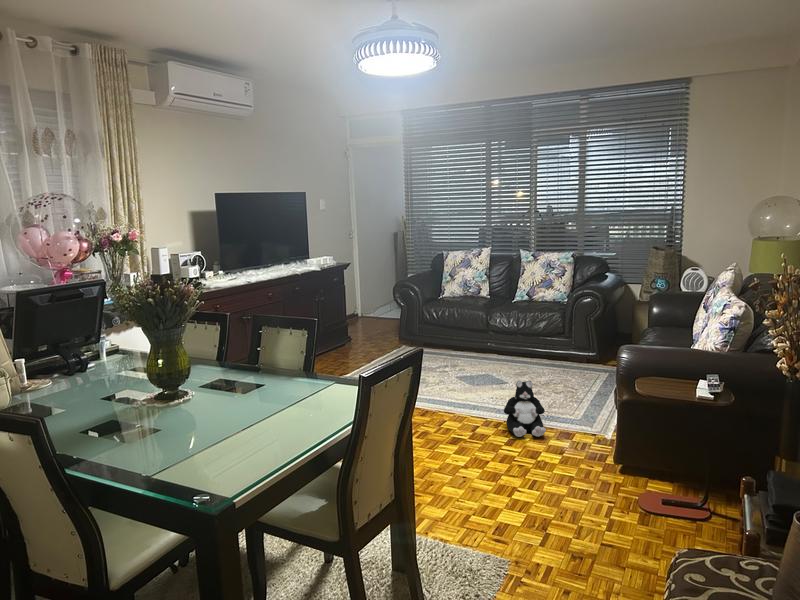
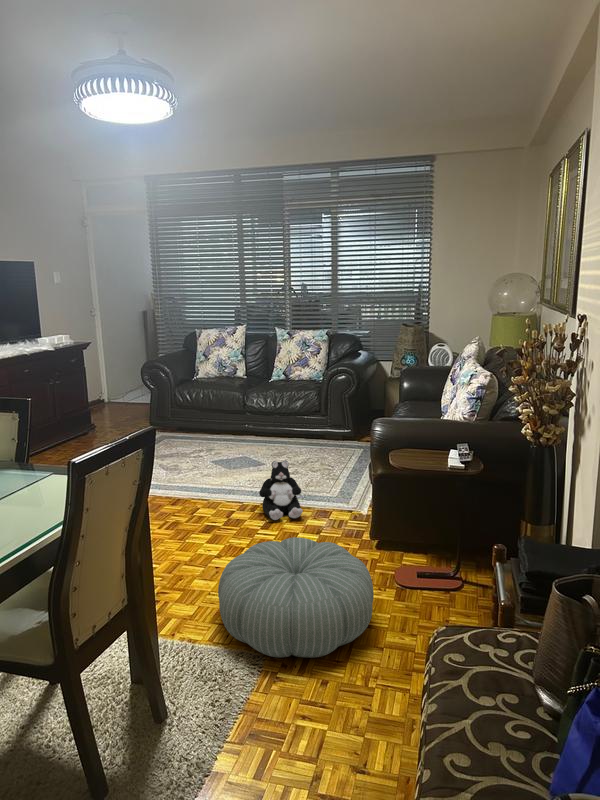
pouf: none [467,455,616,568] -> present [218,537,374,658]

